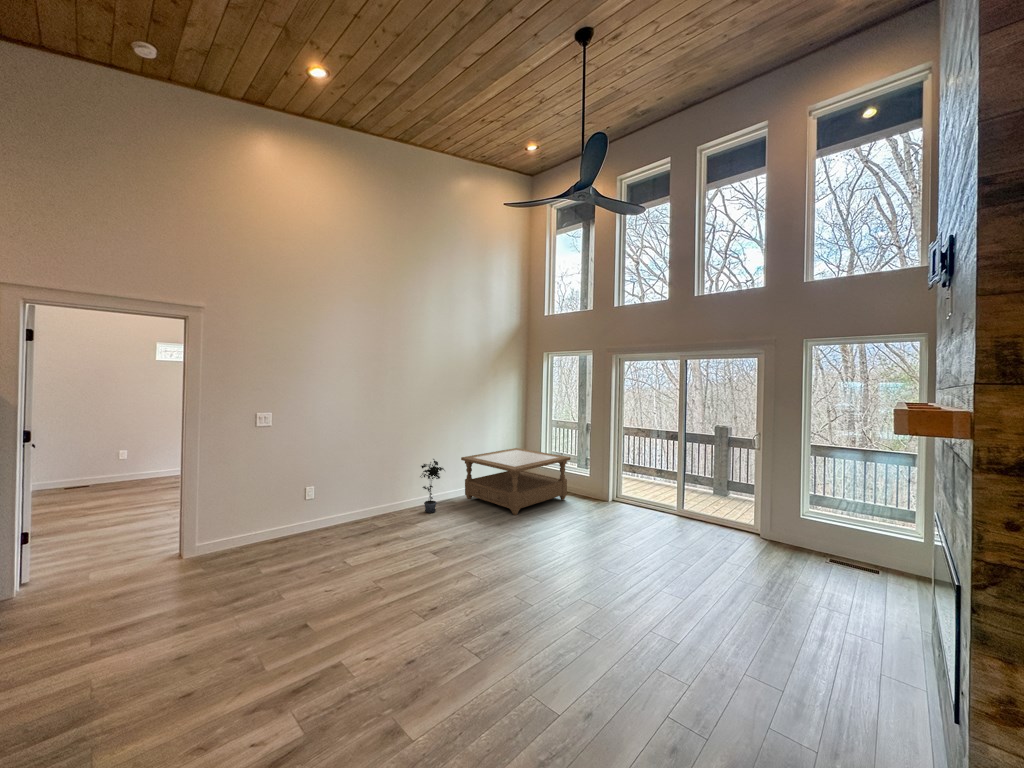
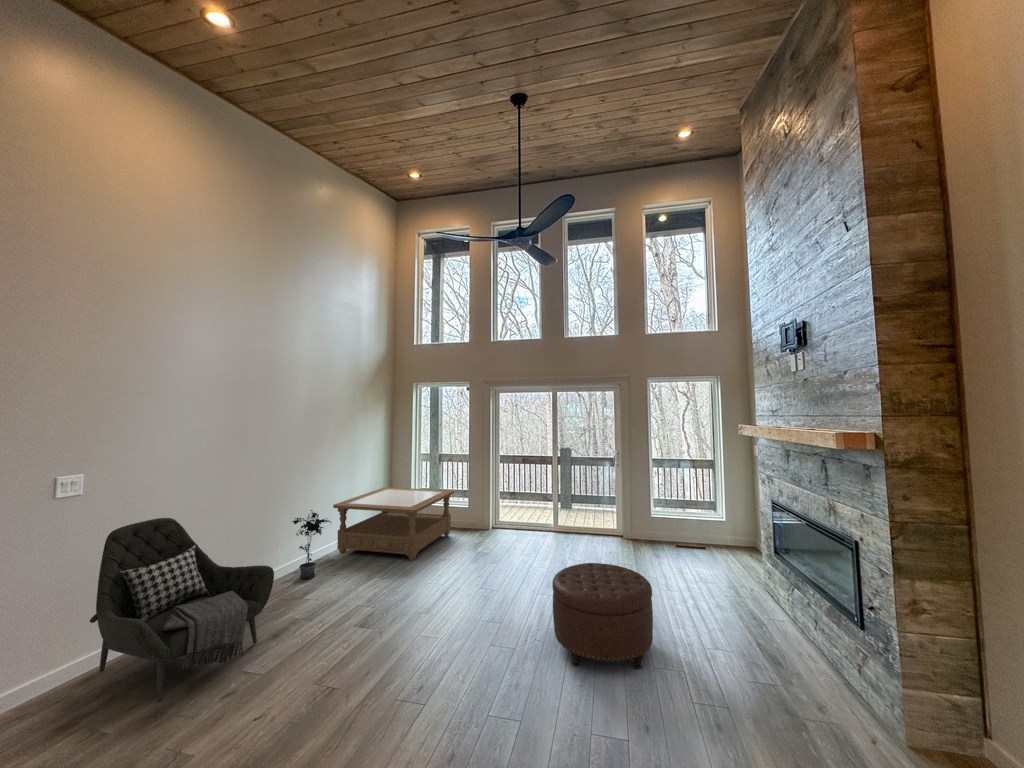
armchair: none [266,450,375,569] -> present [90,518,274,702]
ottoman: none [560,545,670,669] -> present [552,563,653,669]

